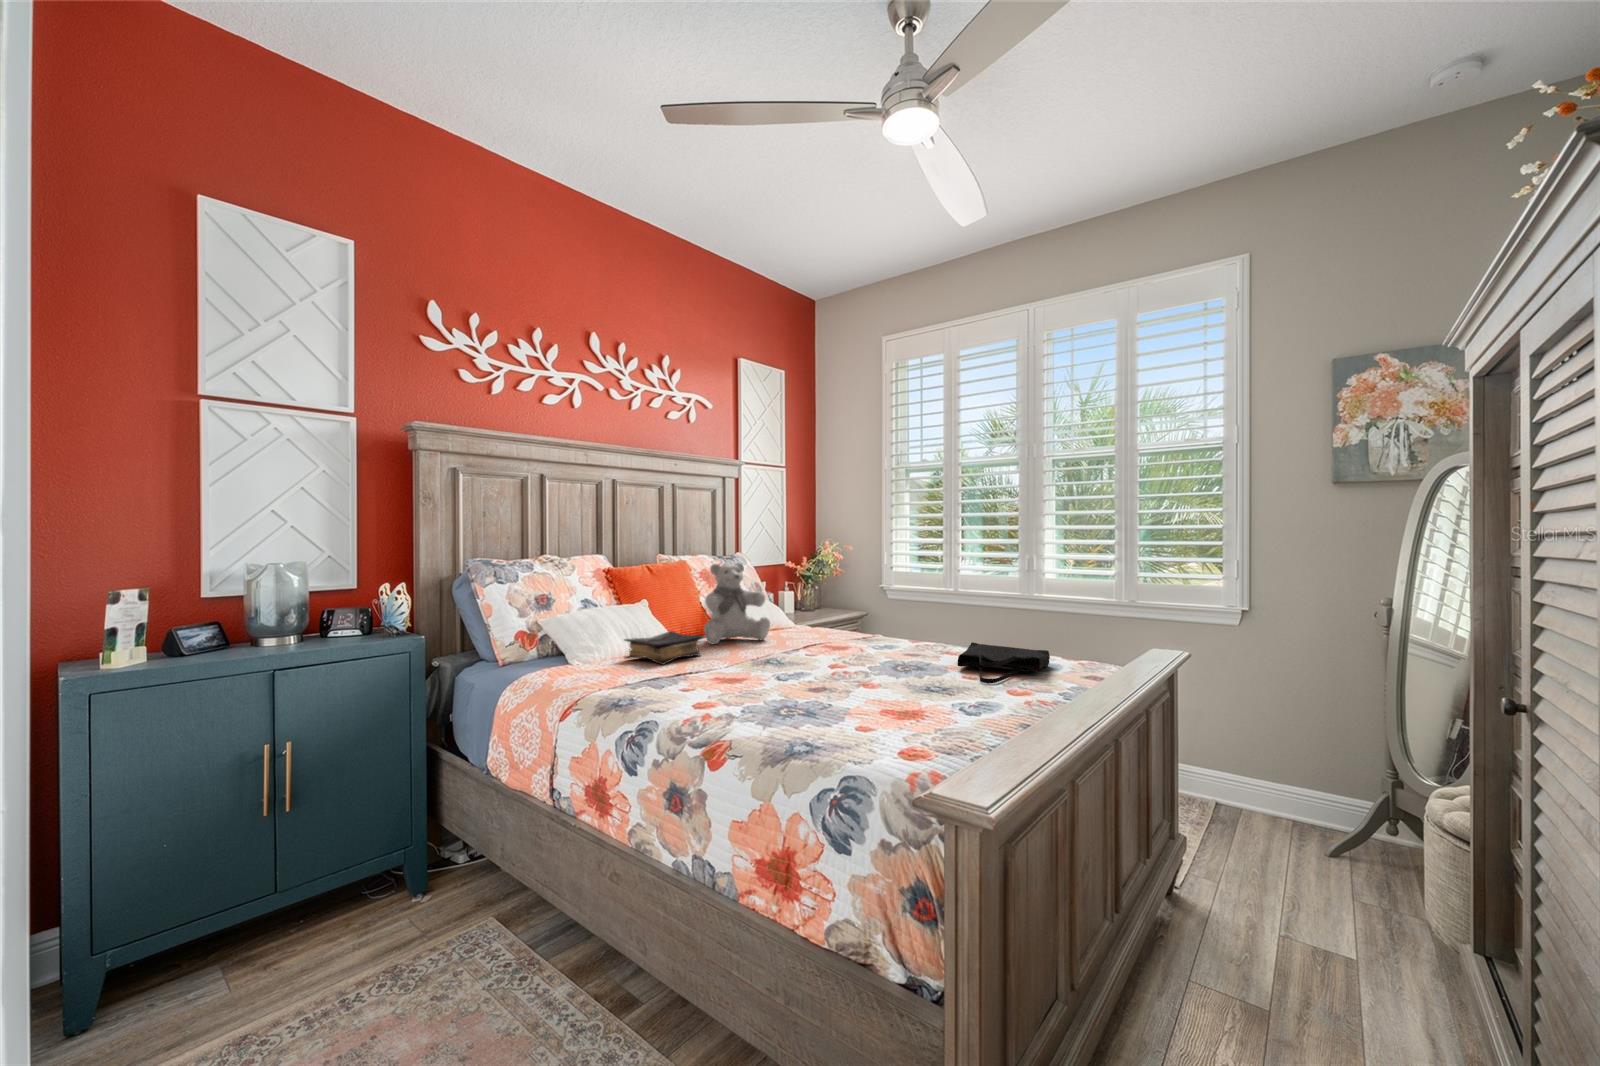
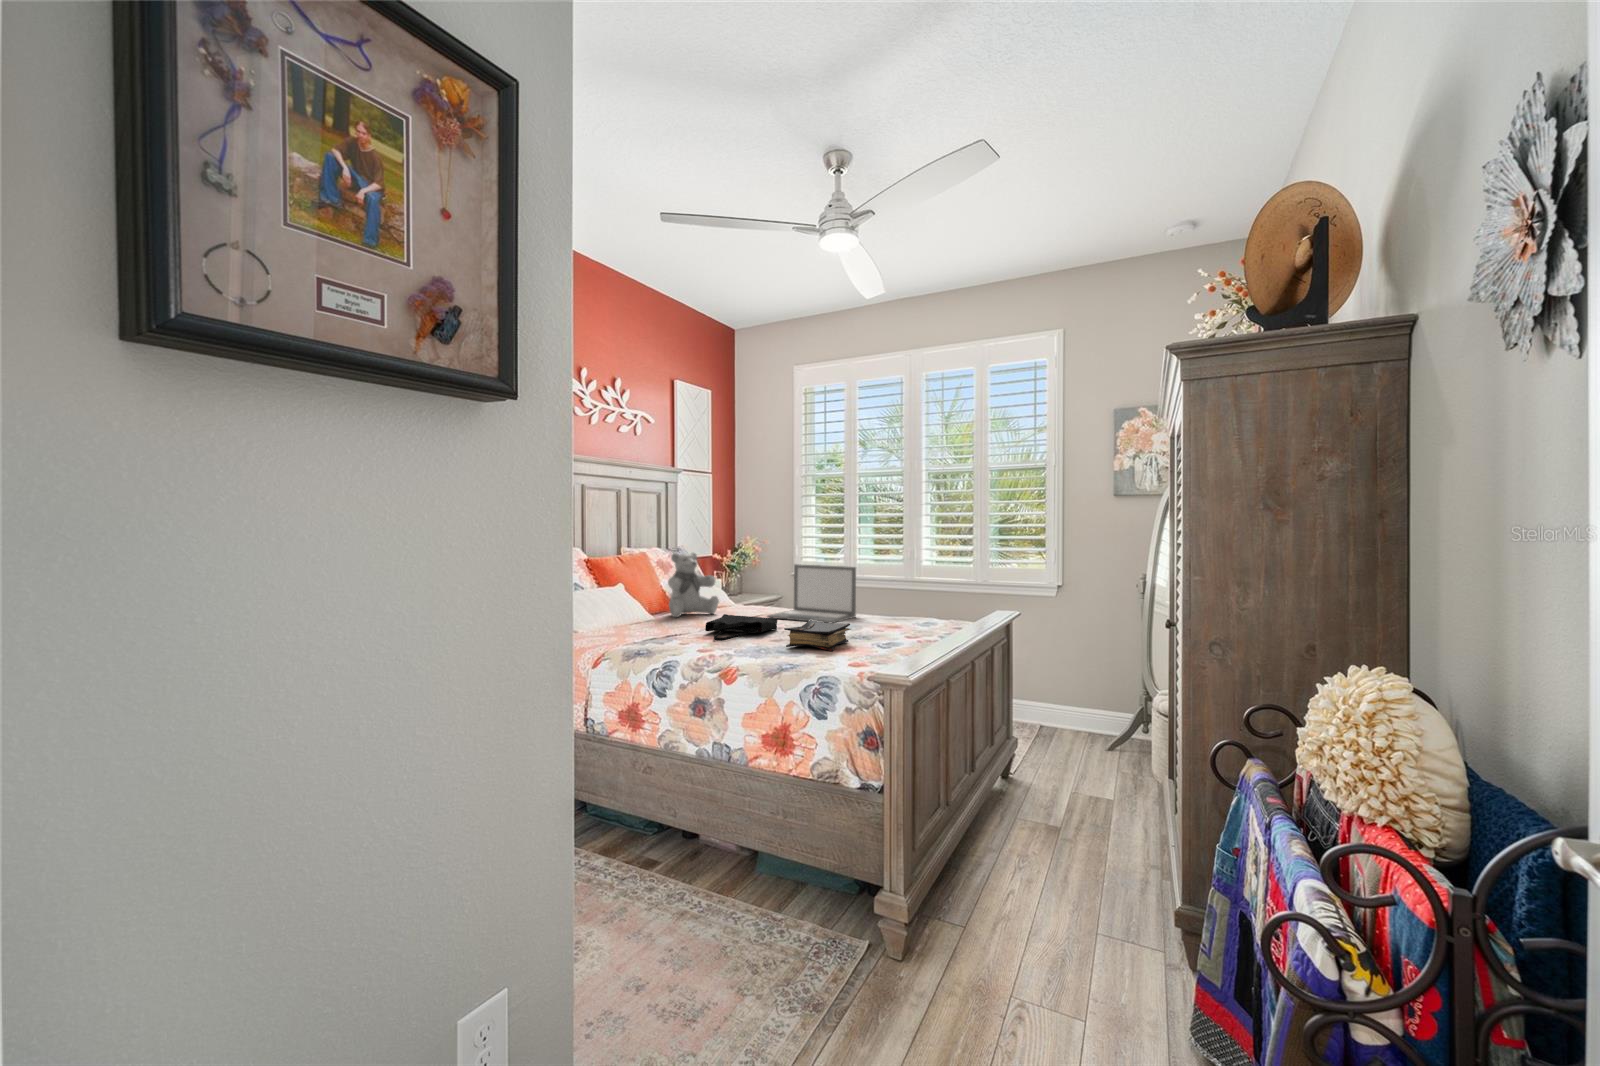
laptop: none [826,579,945,662] -> present [767,564,856,623]
book: present [624,631,703,665] -> present [784,620,851,651]
tote bag: present [958,642,1050,683] -> present [705,614,777,641]

